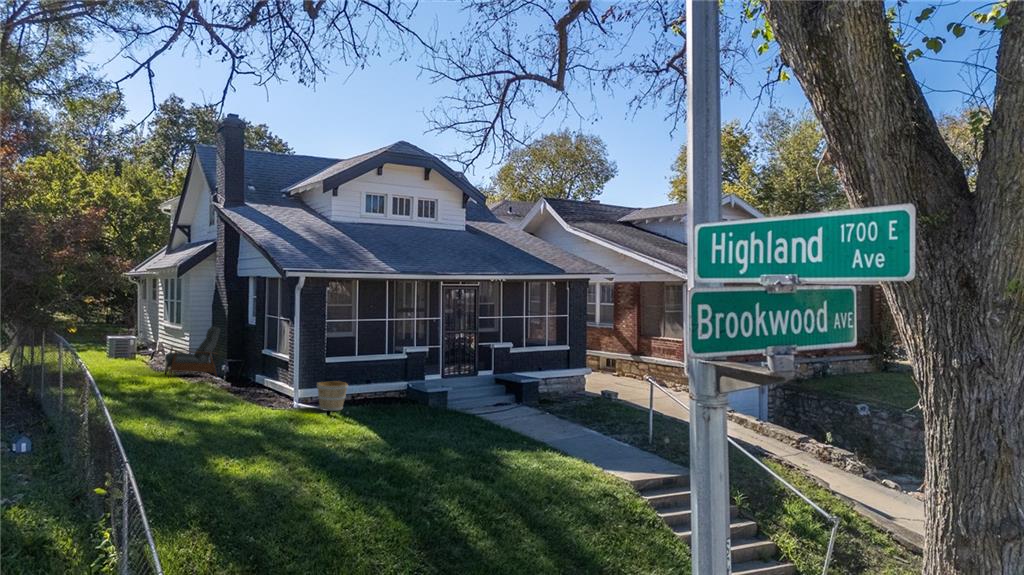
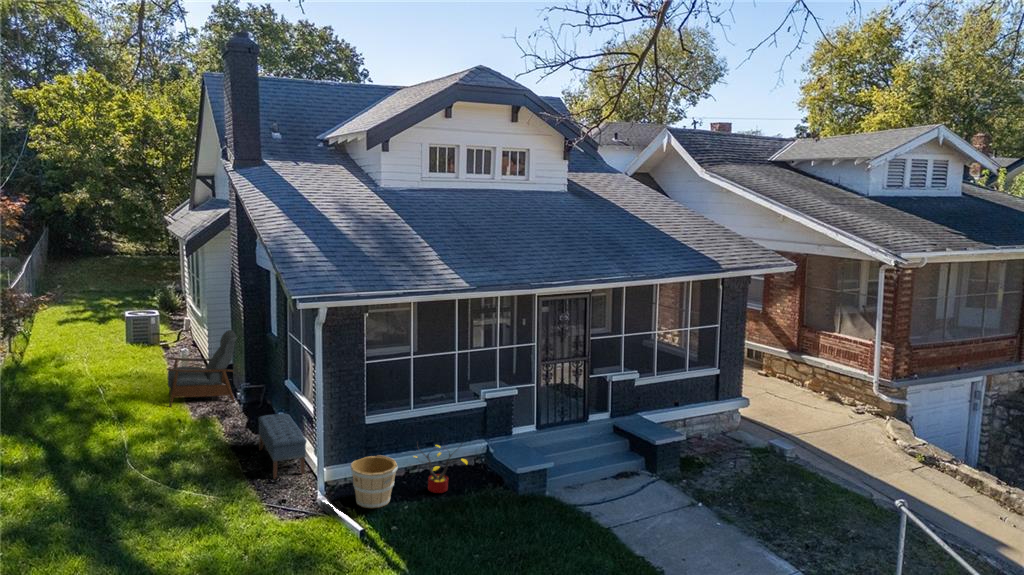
bench: none [245,368,284,402] -> present [258,414,307,478]
decorative plant: none [357,374,395,407] -> present [415,445,468,493]

